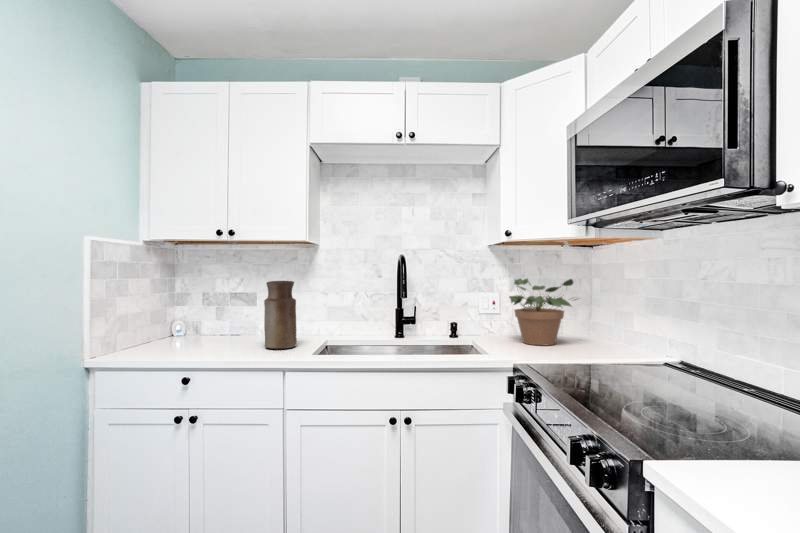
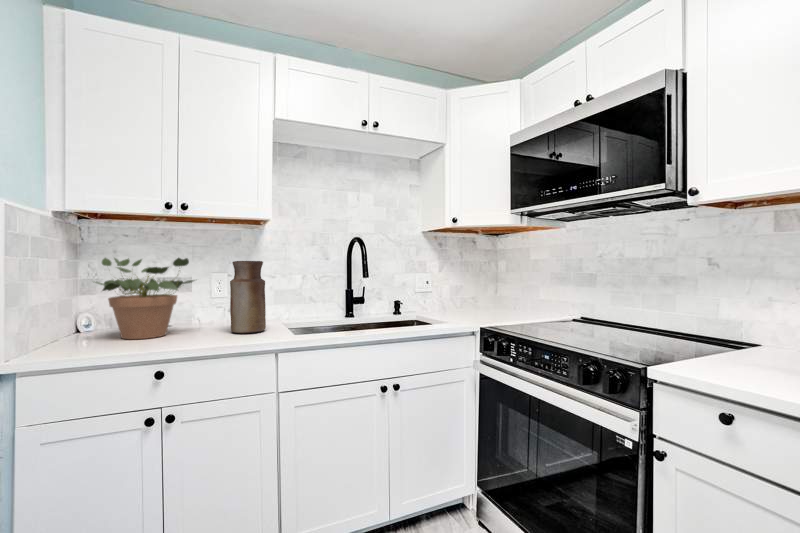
potted plant: present [509,279,577,345] -> present [95,258,195,339]

